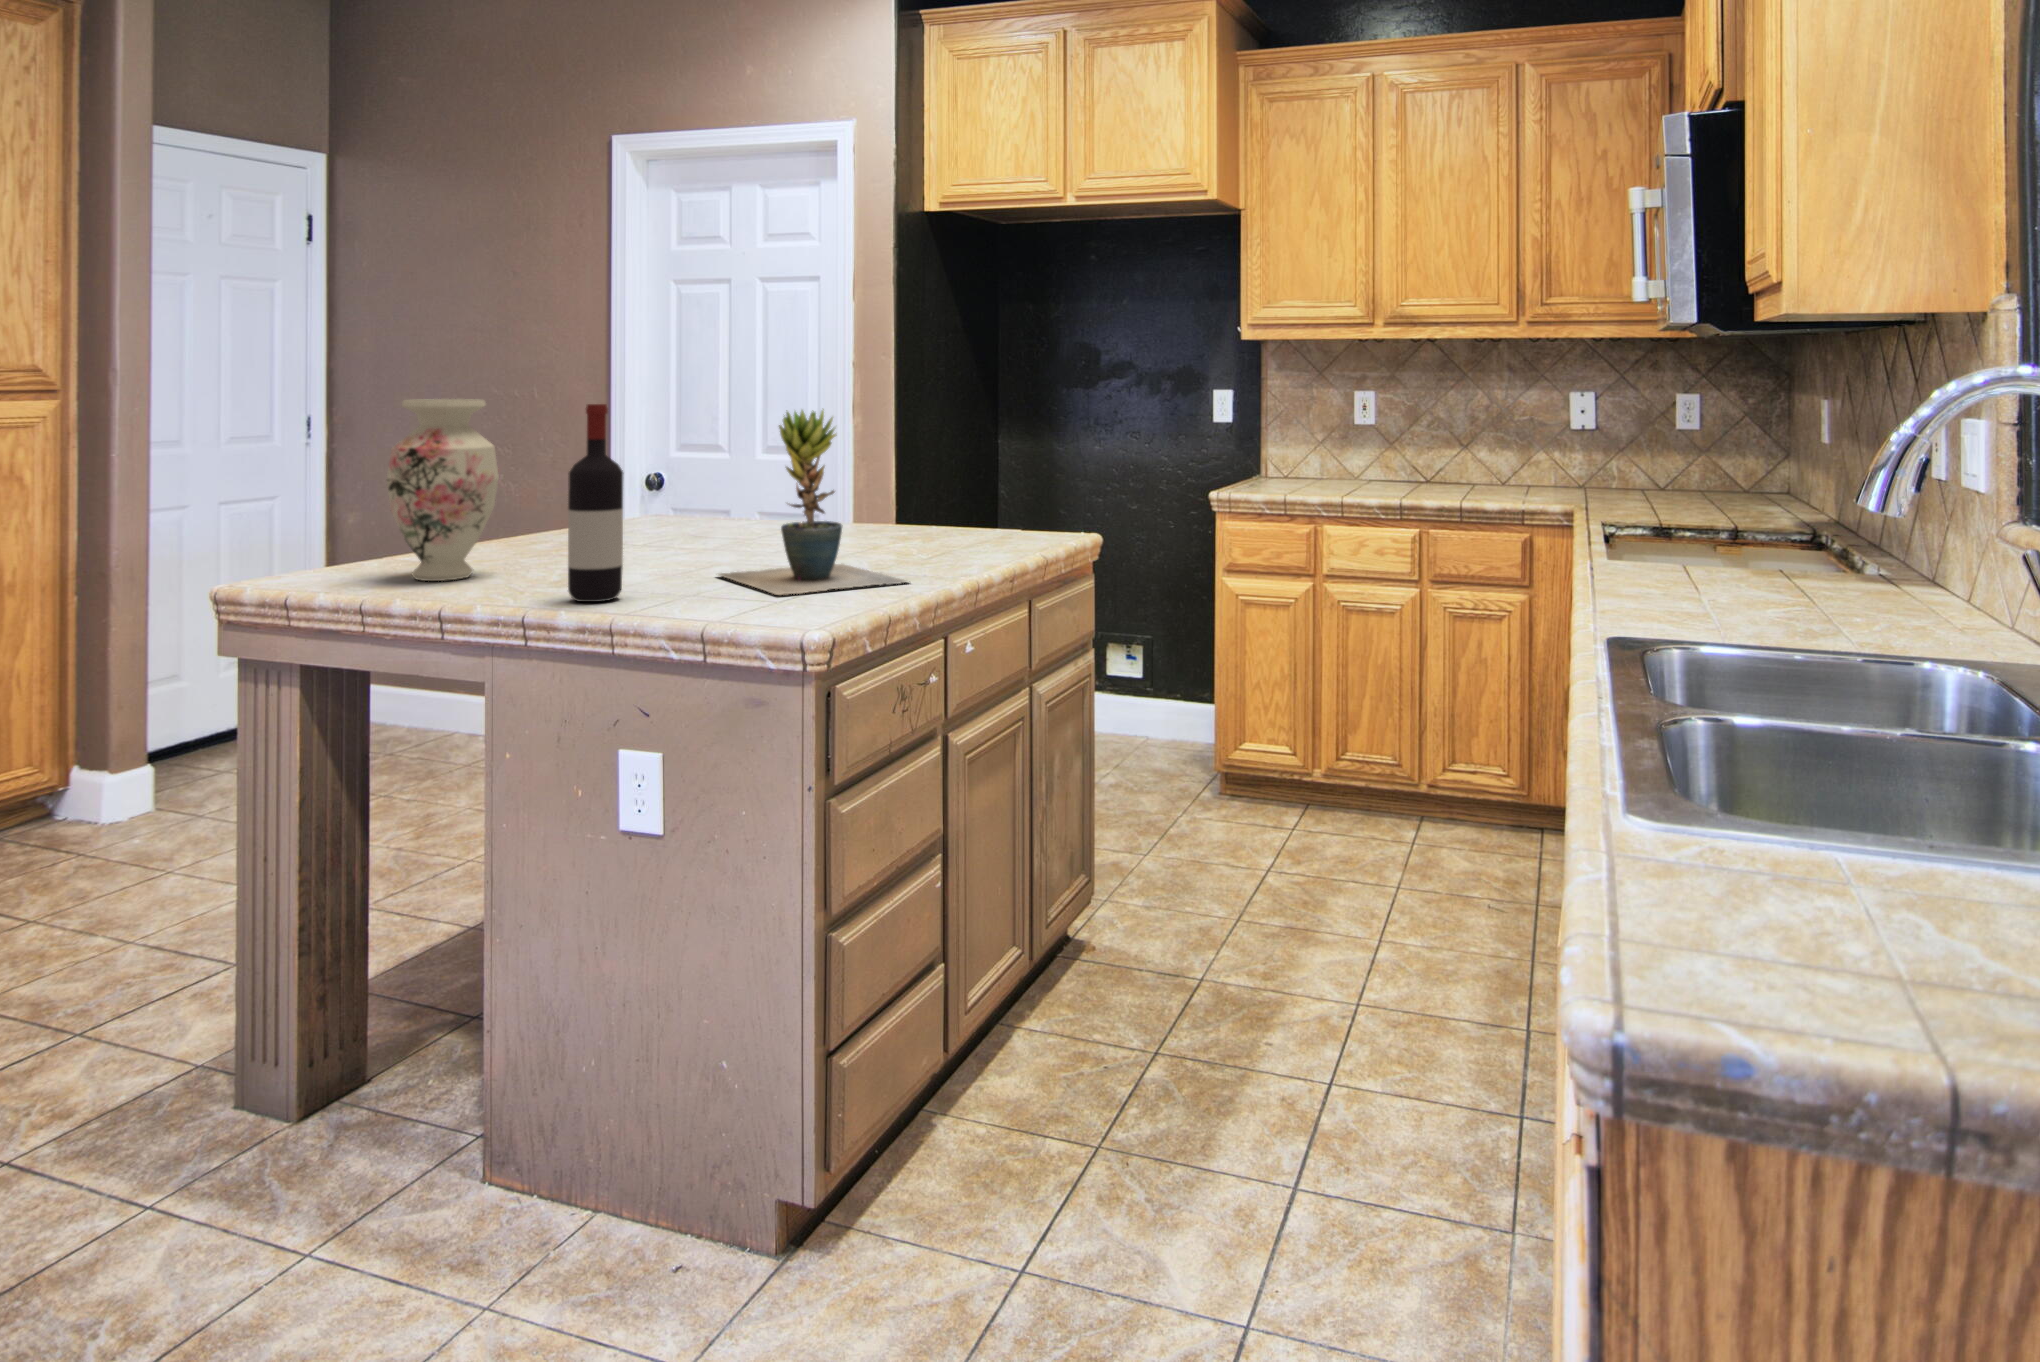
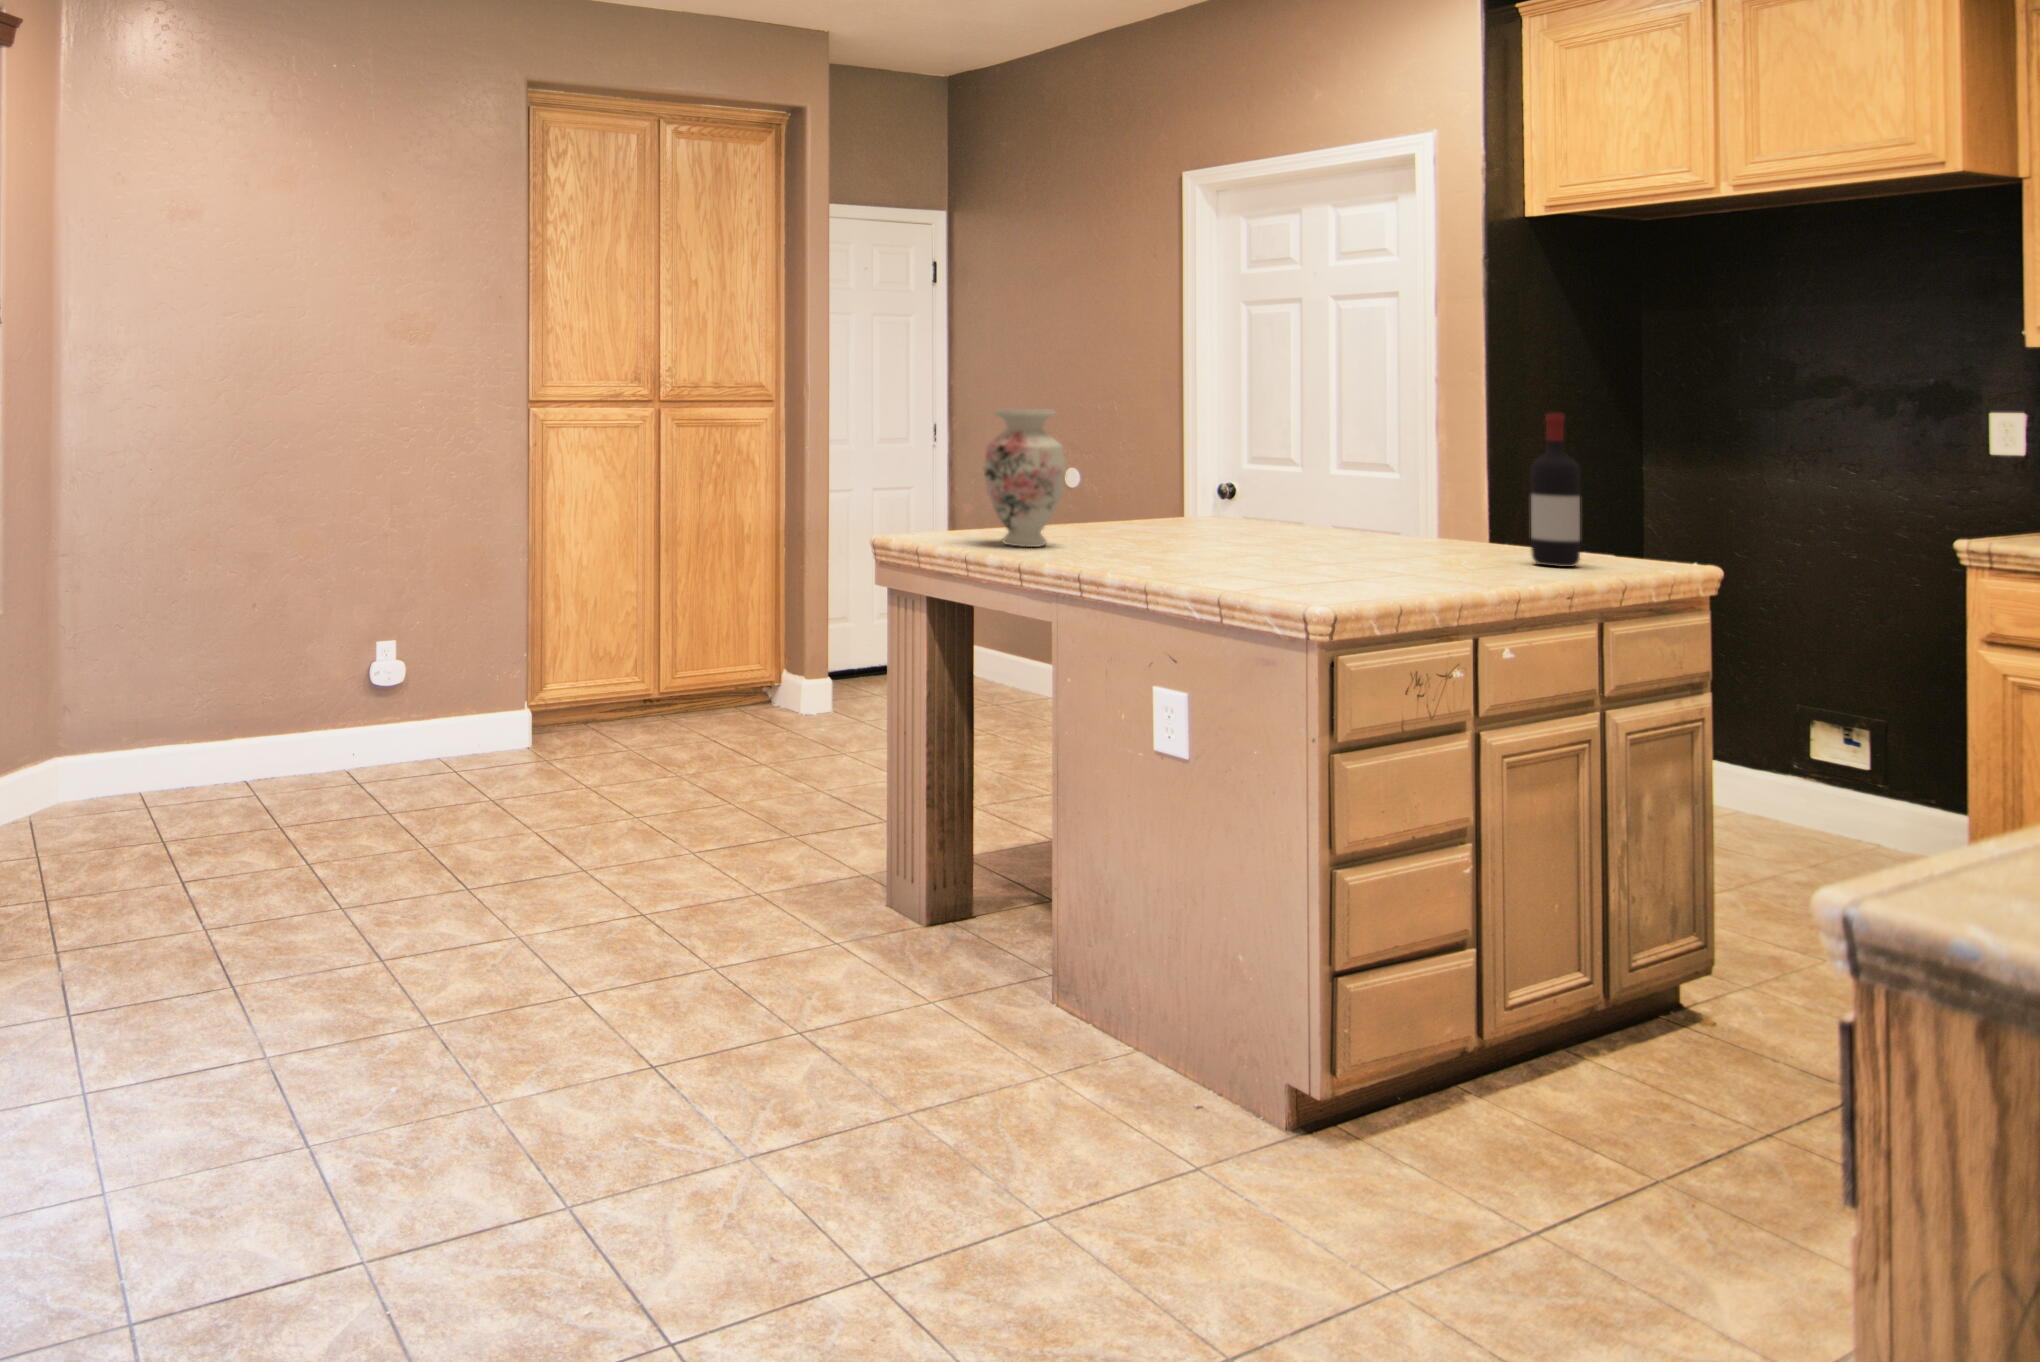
wine bottle: present [568,404,624,602] -> present [1531,413,1580,567]
potted plant: present [719,409,910,595] -> none [1245,421,1438,584]

